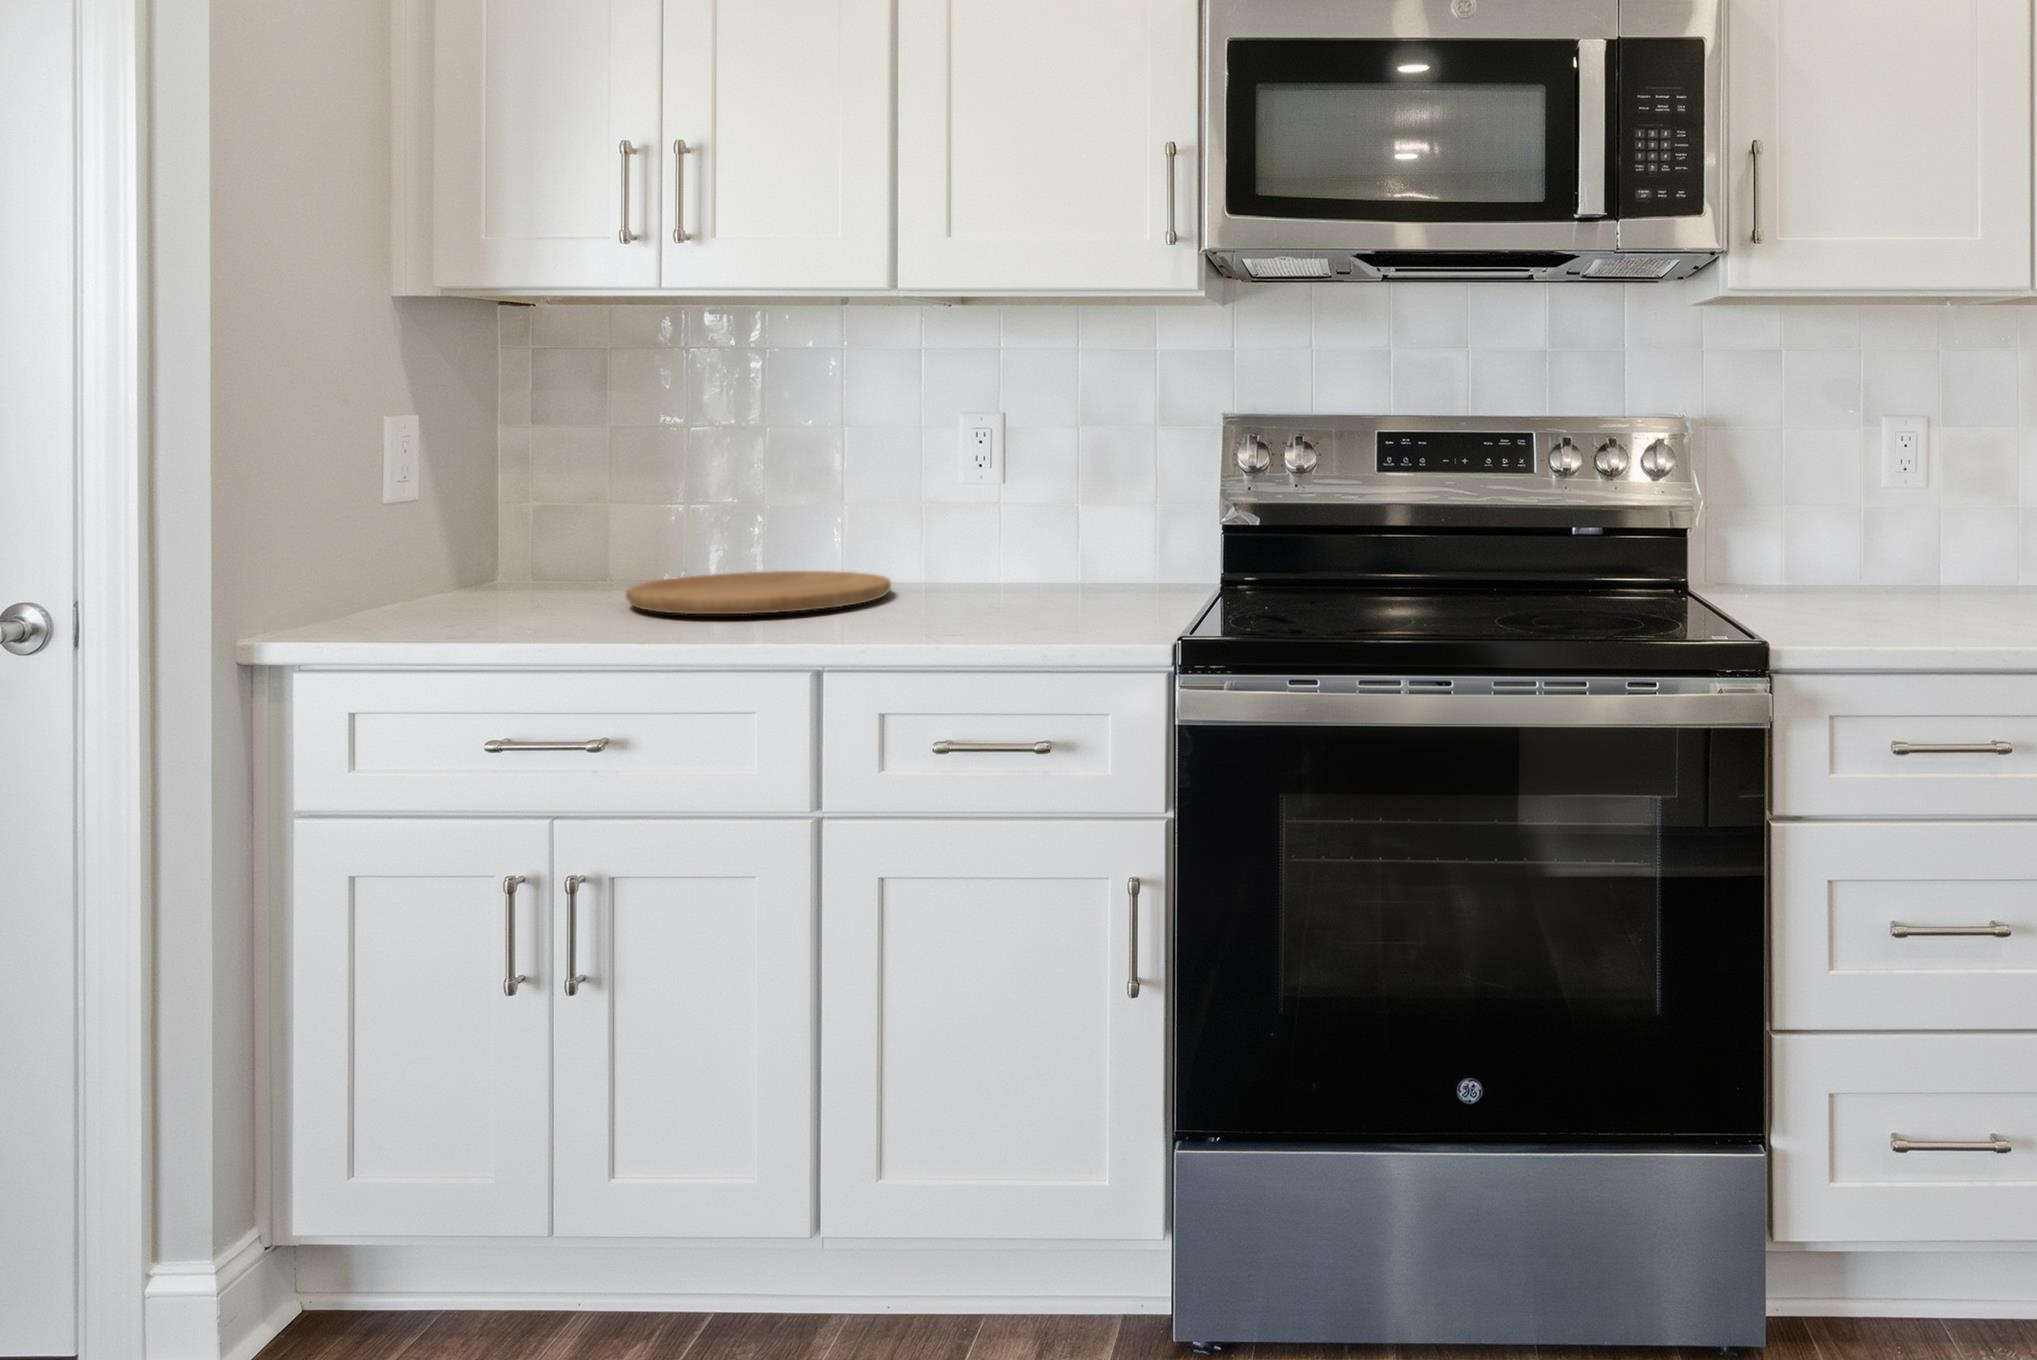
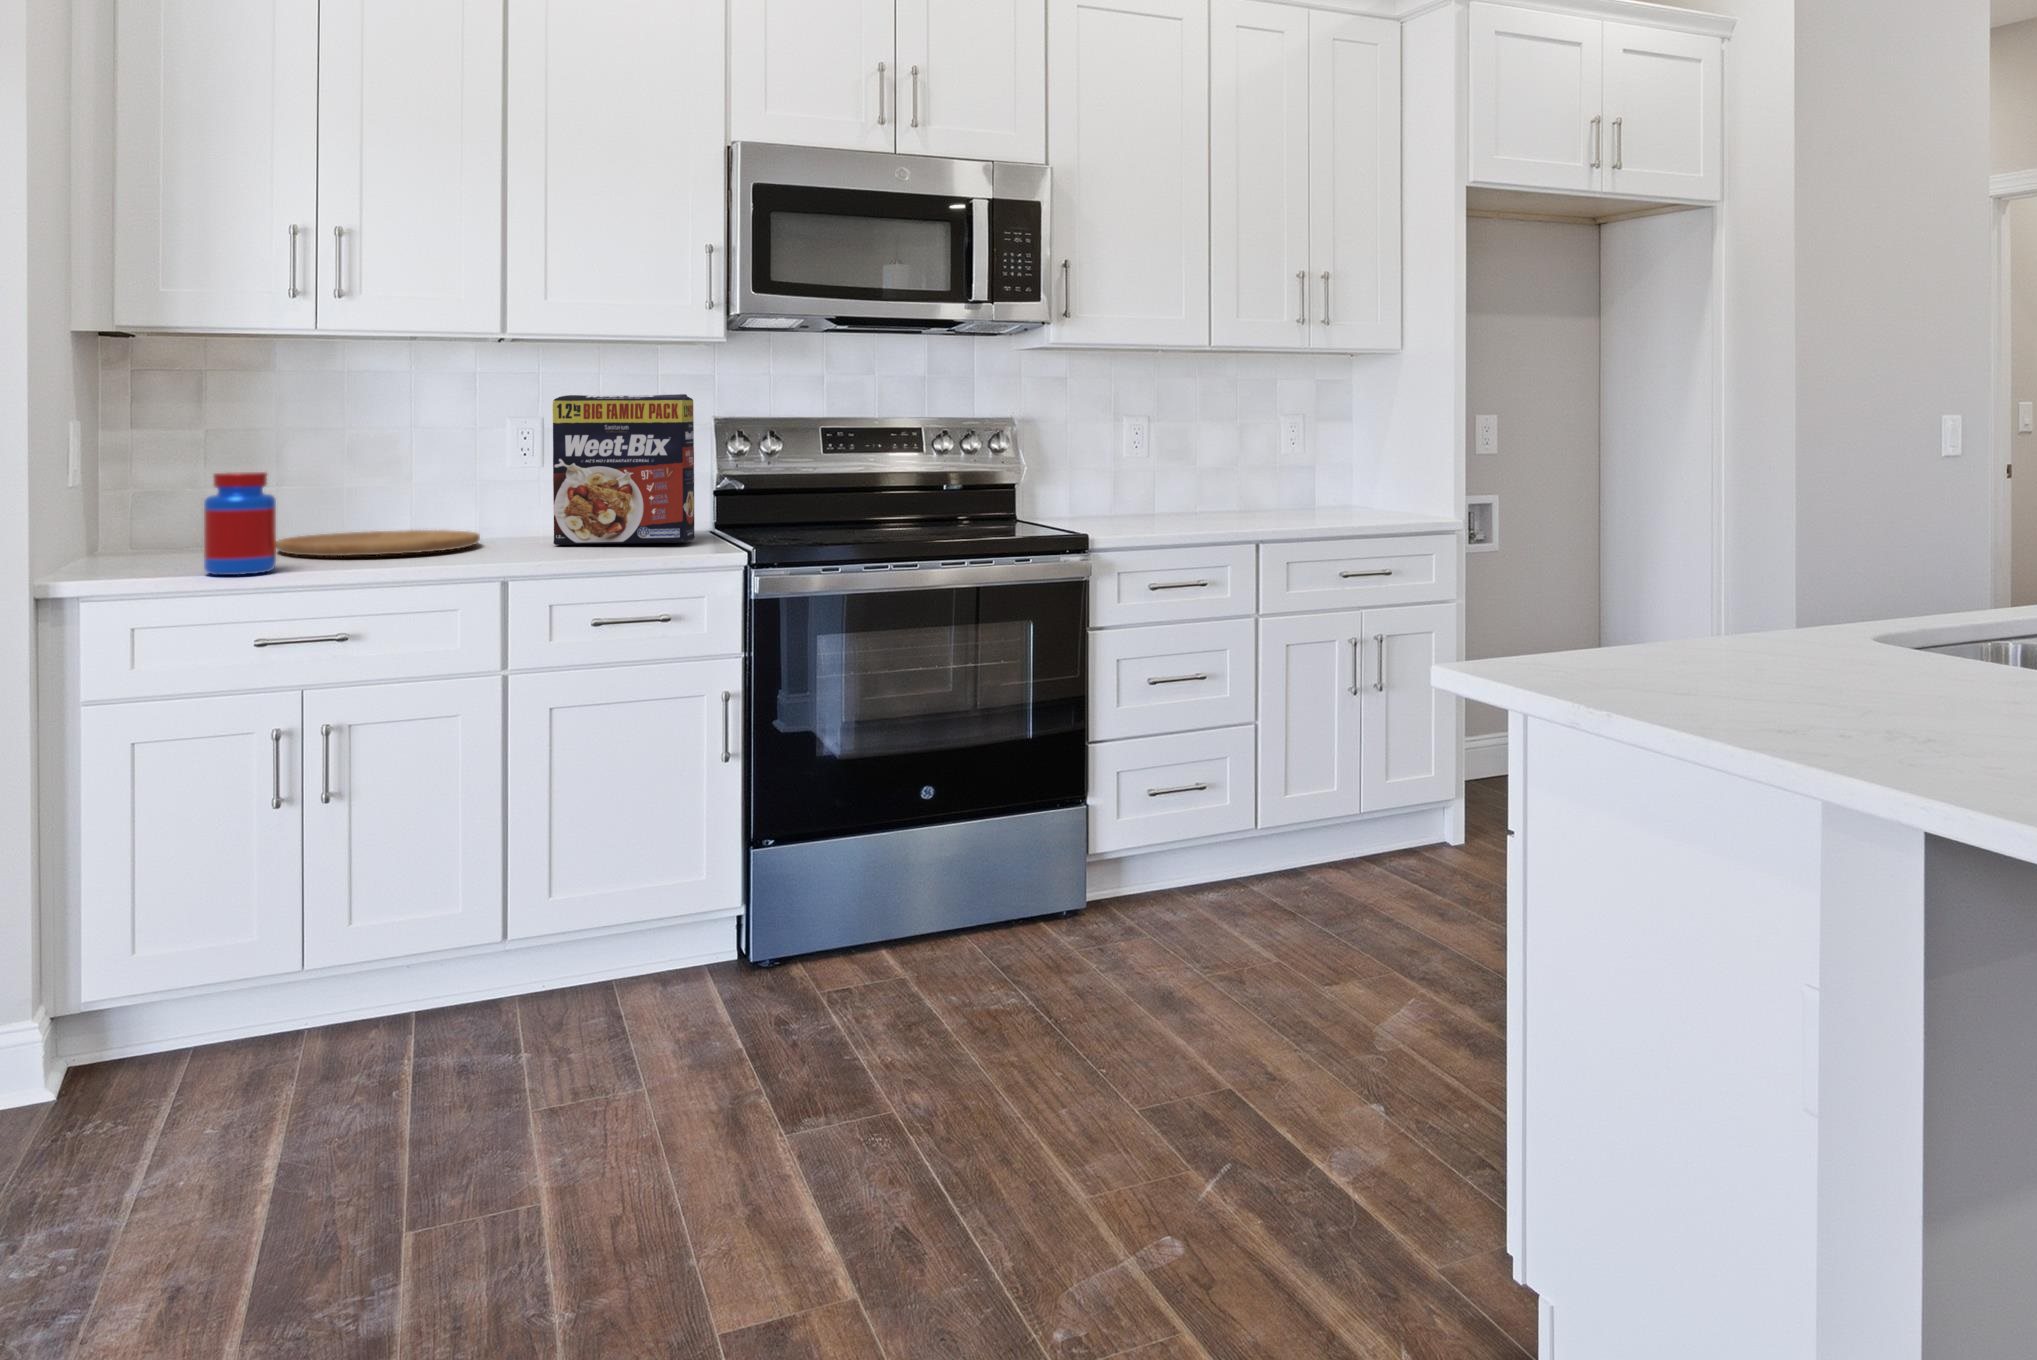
cereal box: none [965,380,1164,613] -> present [553,394,695,545]
jar: none [442,492,540,643] -> present [204,472,276,575]

